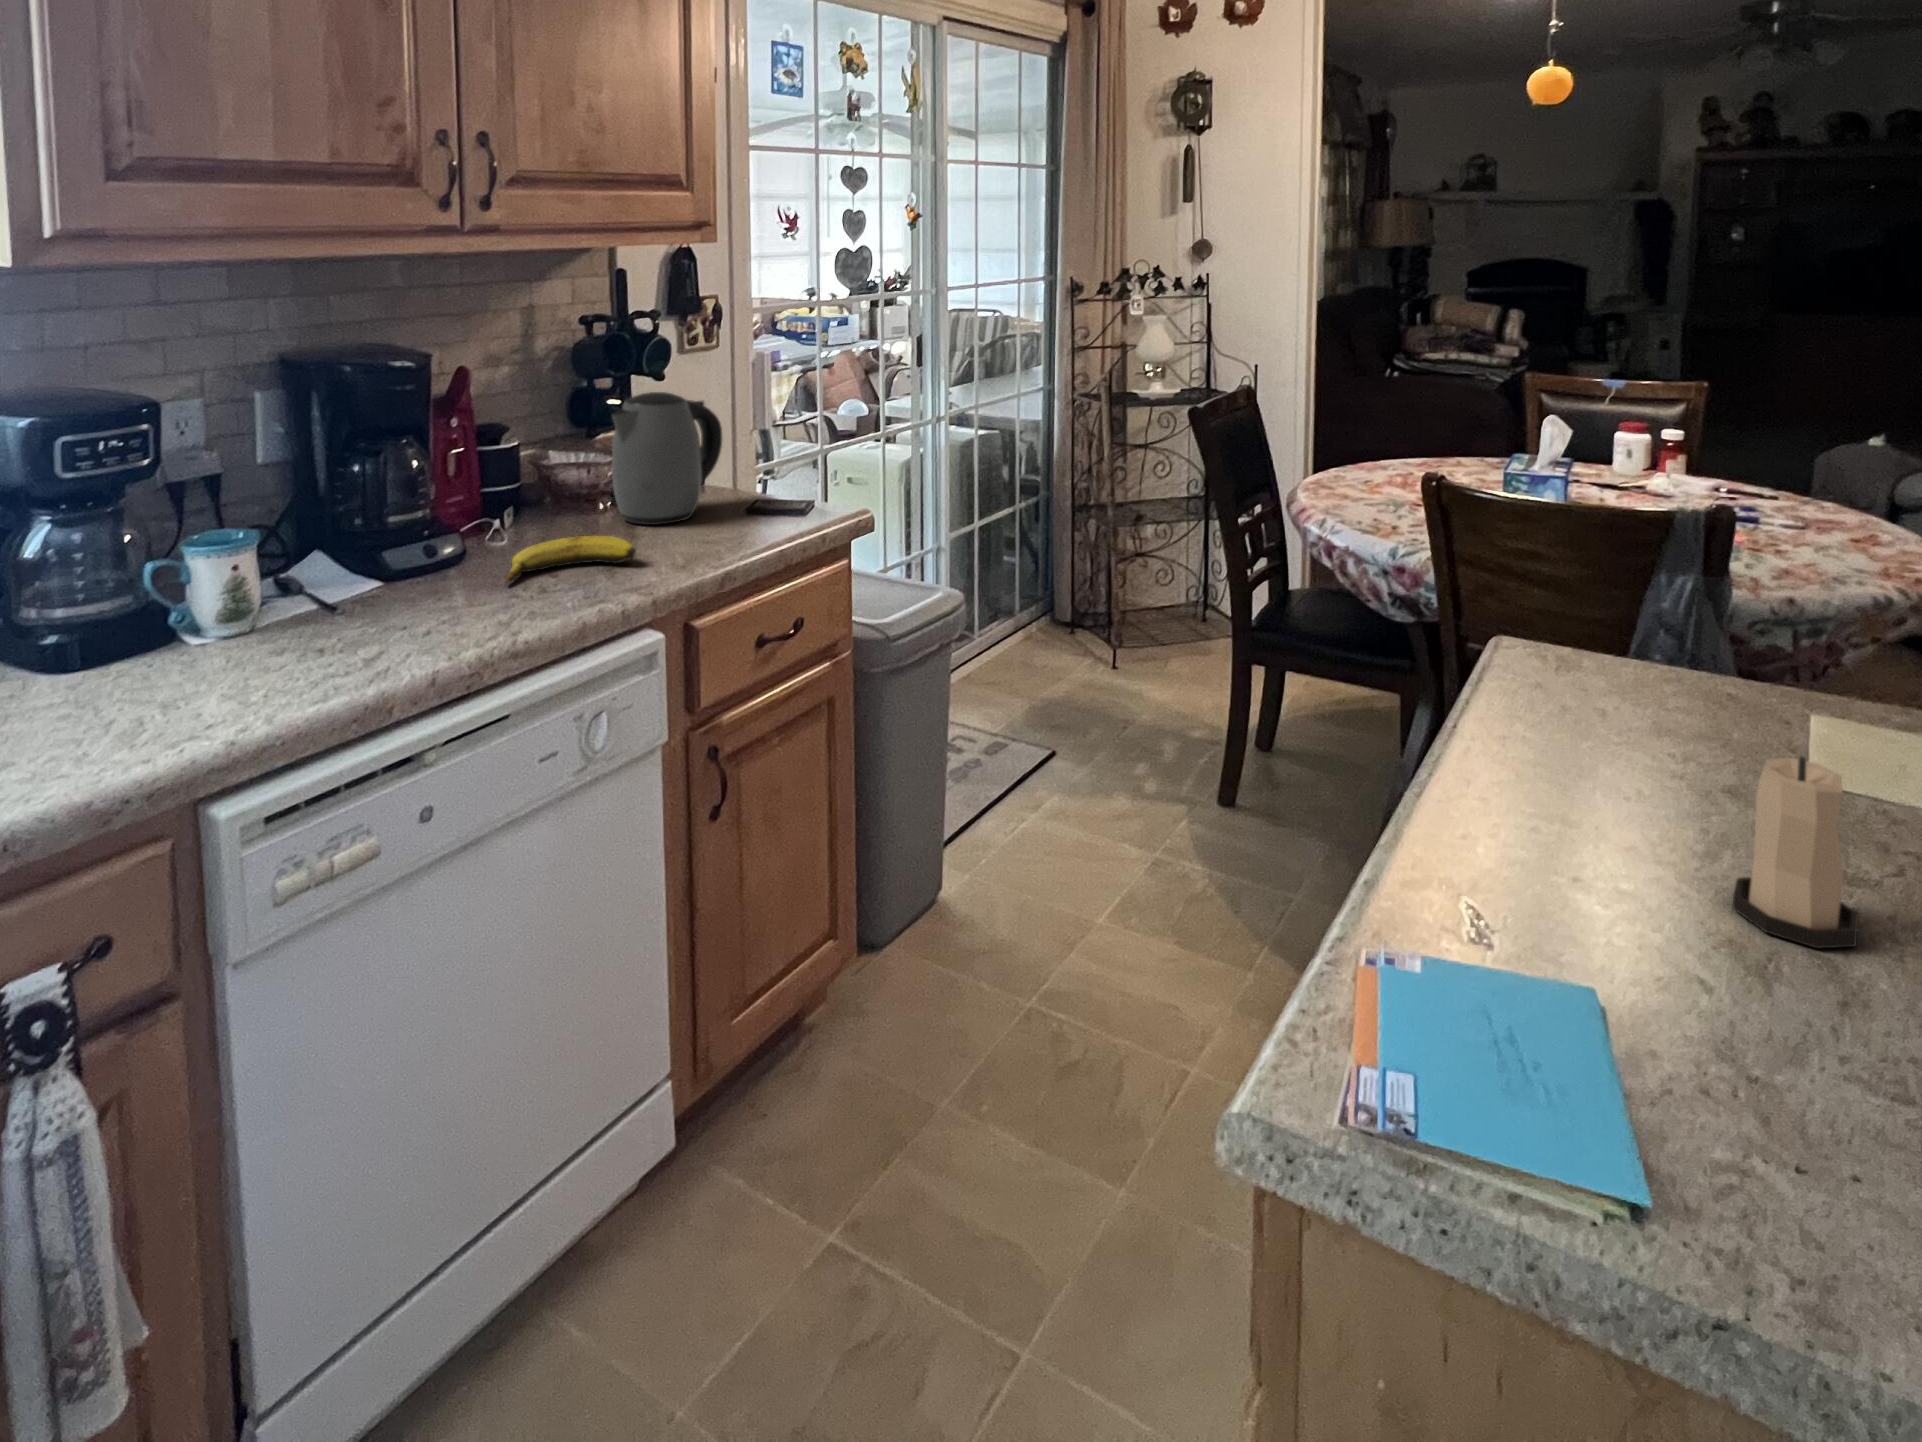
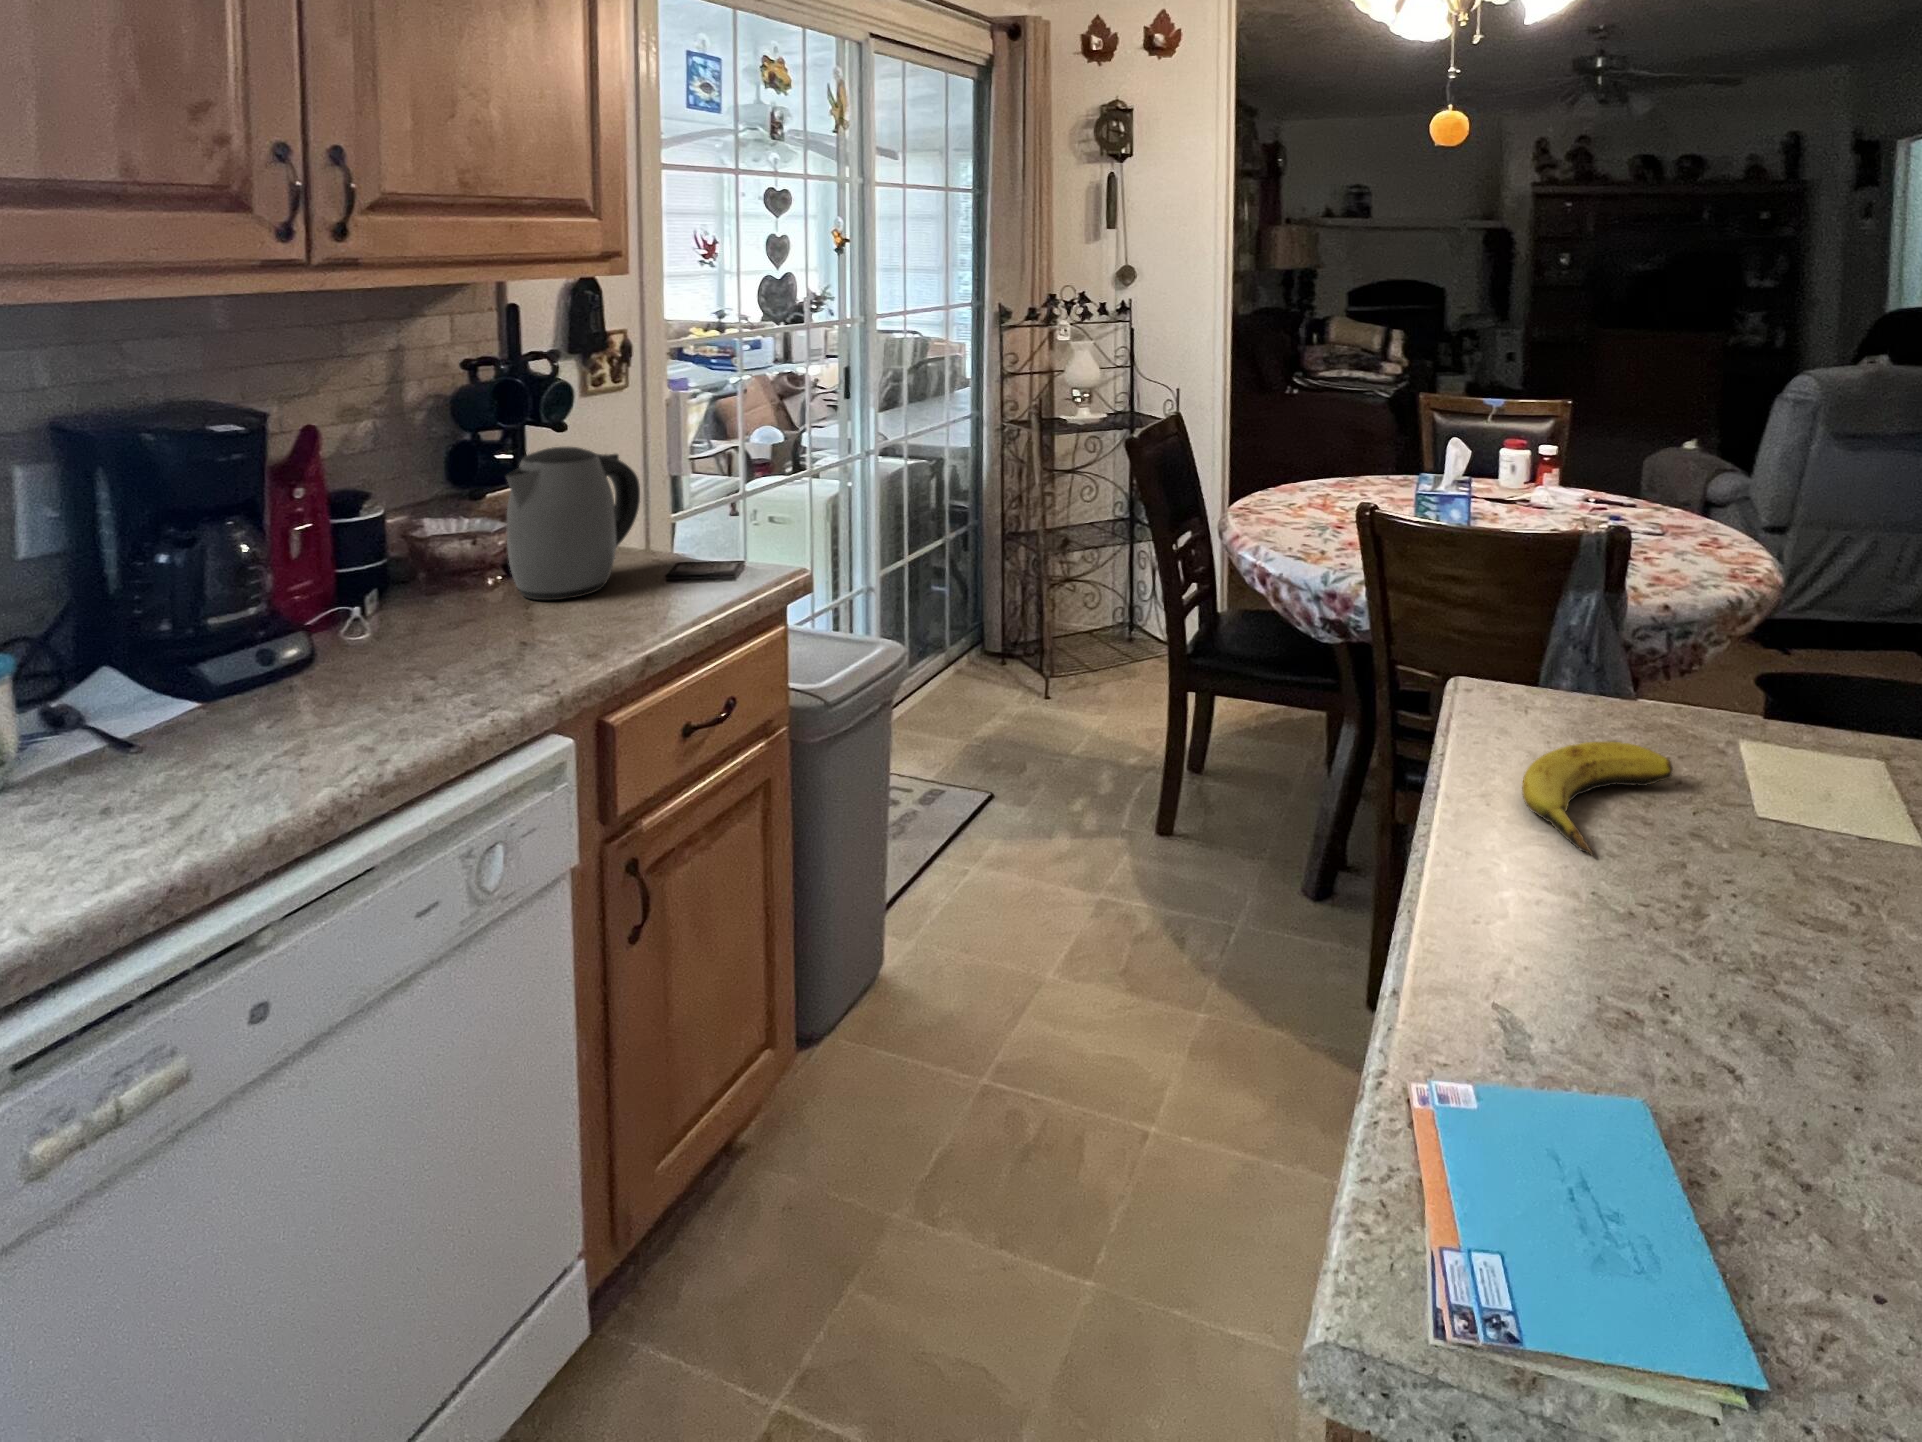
banana: present [505,536,635,584] -> present [1522,742,1673,855]
candle: present [1733,755,1858,948] -> none [1712,802,1826,995]

